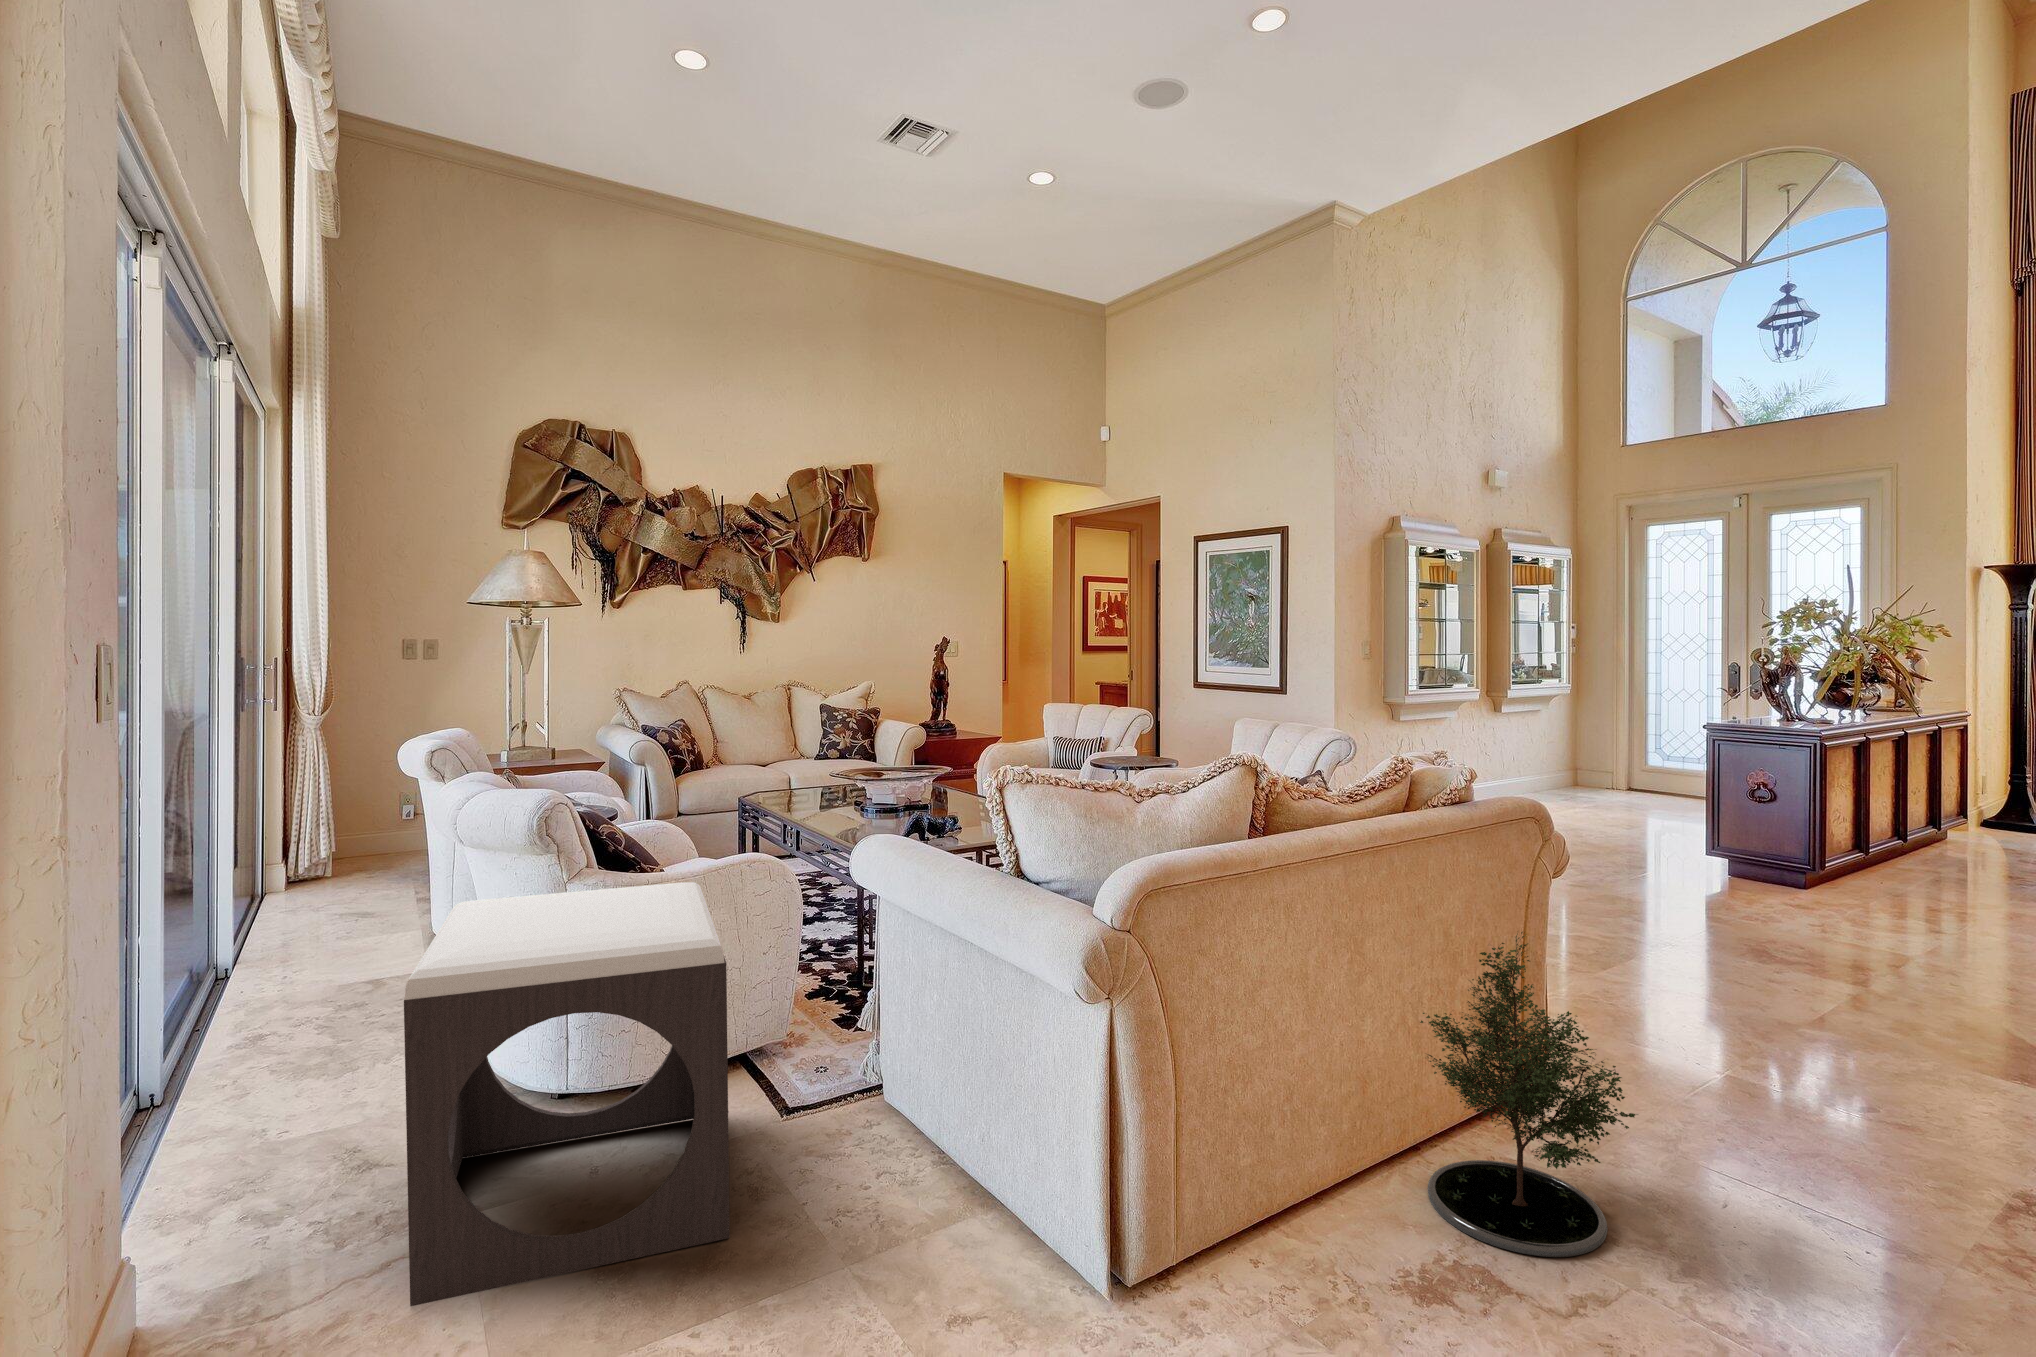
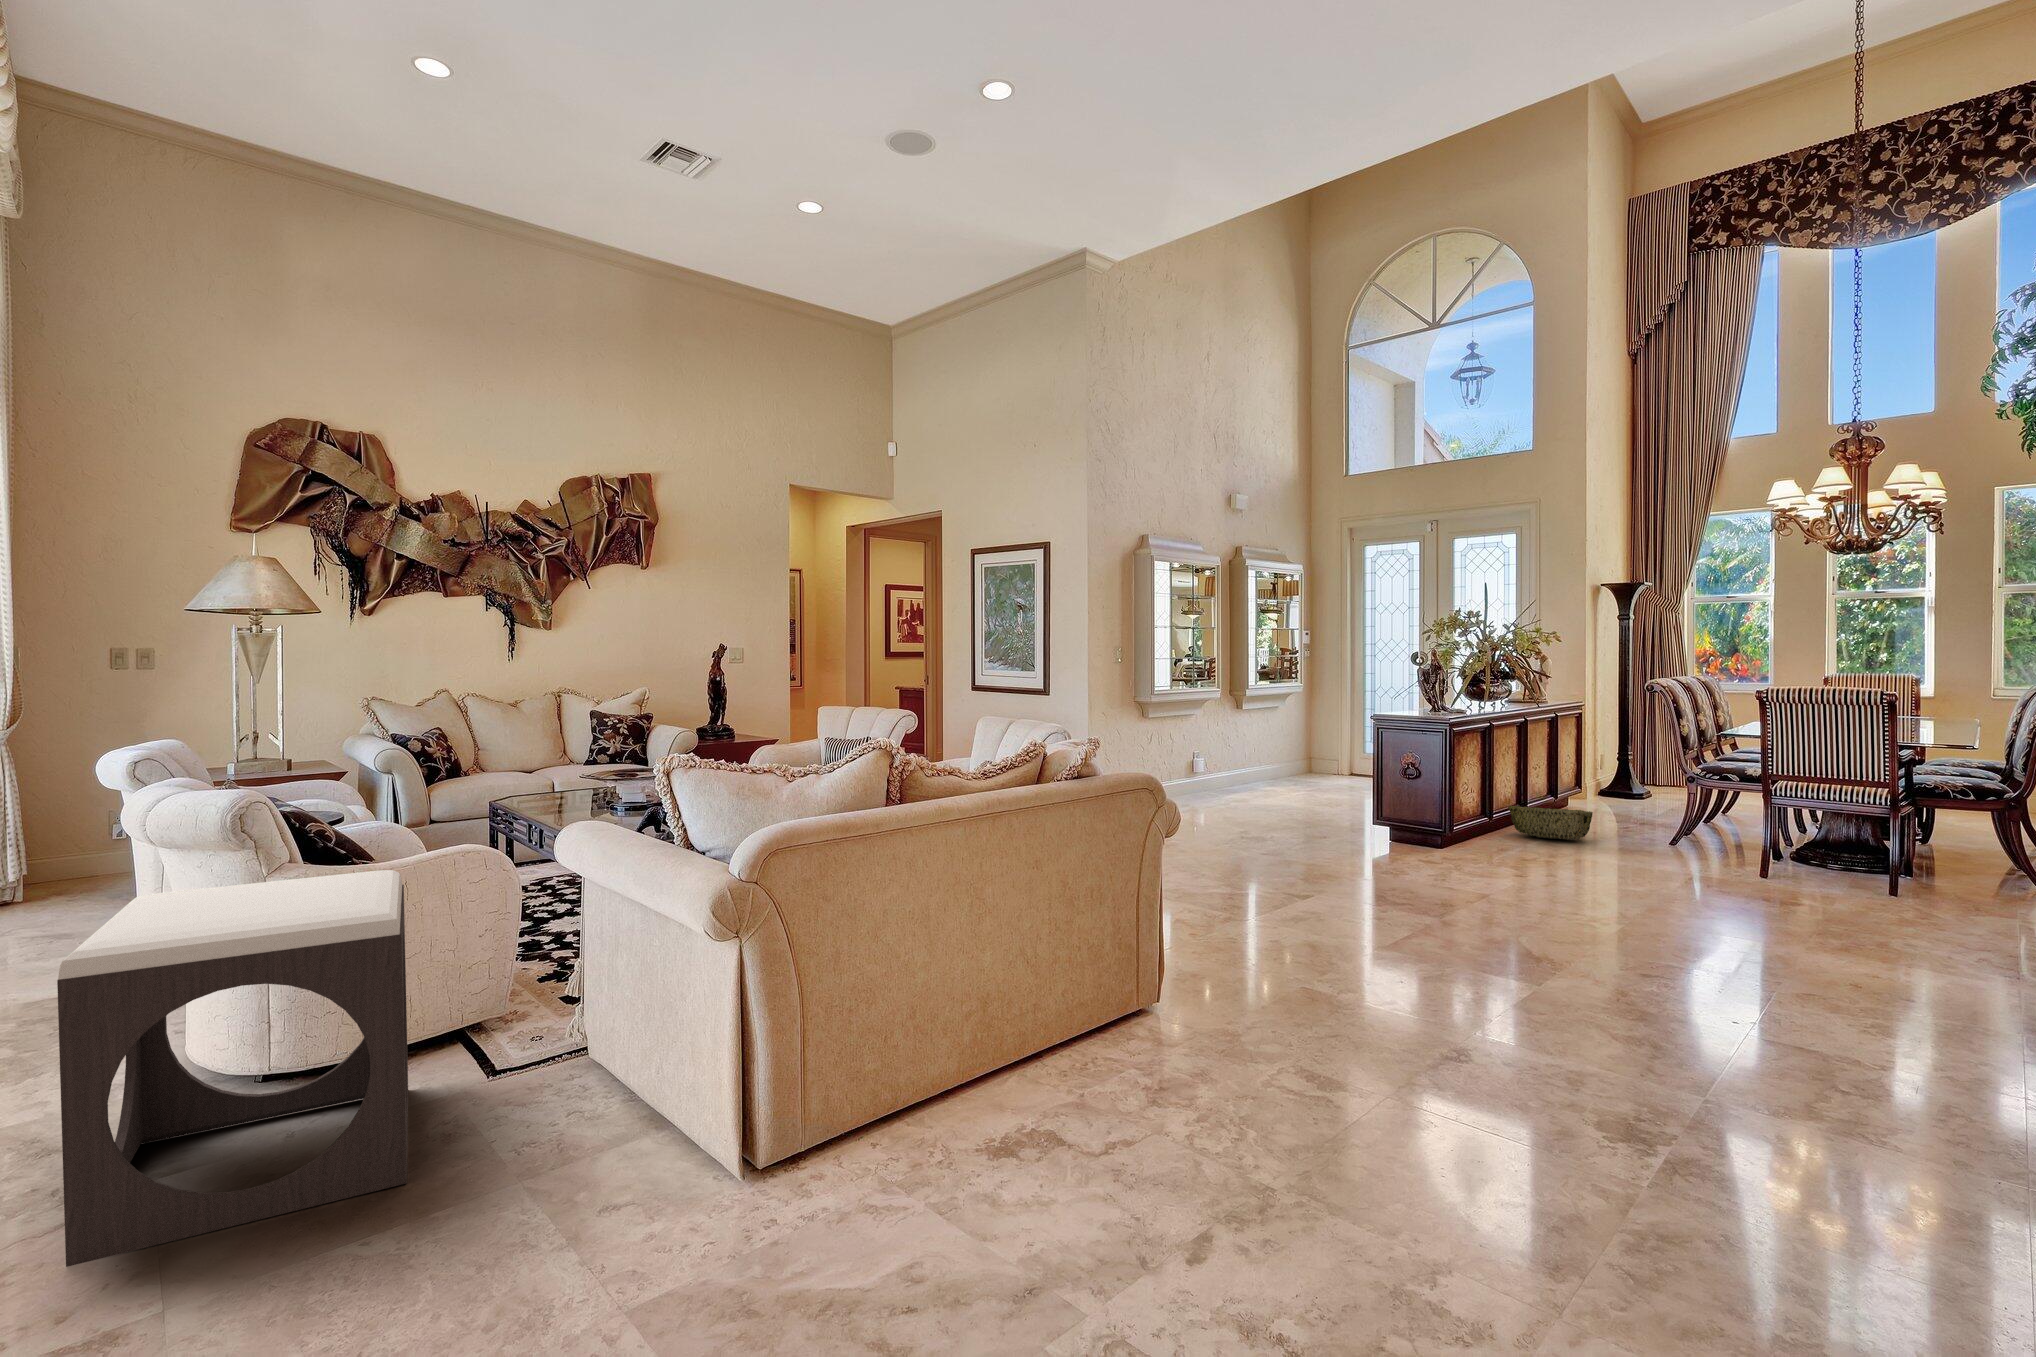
woven basket: none [1877,837,2000,884] -> present [1508,806,1593,840]
potted tree: present [1420,932,1638,1257] -> none [1036,874,1187,1132]

